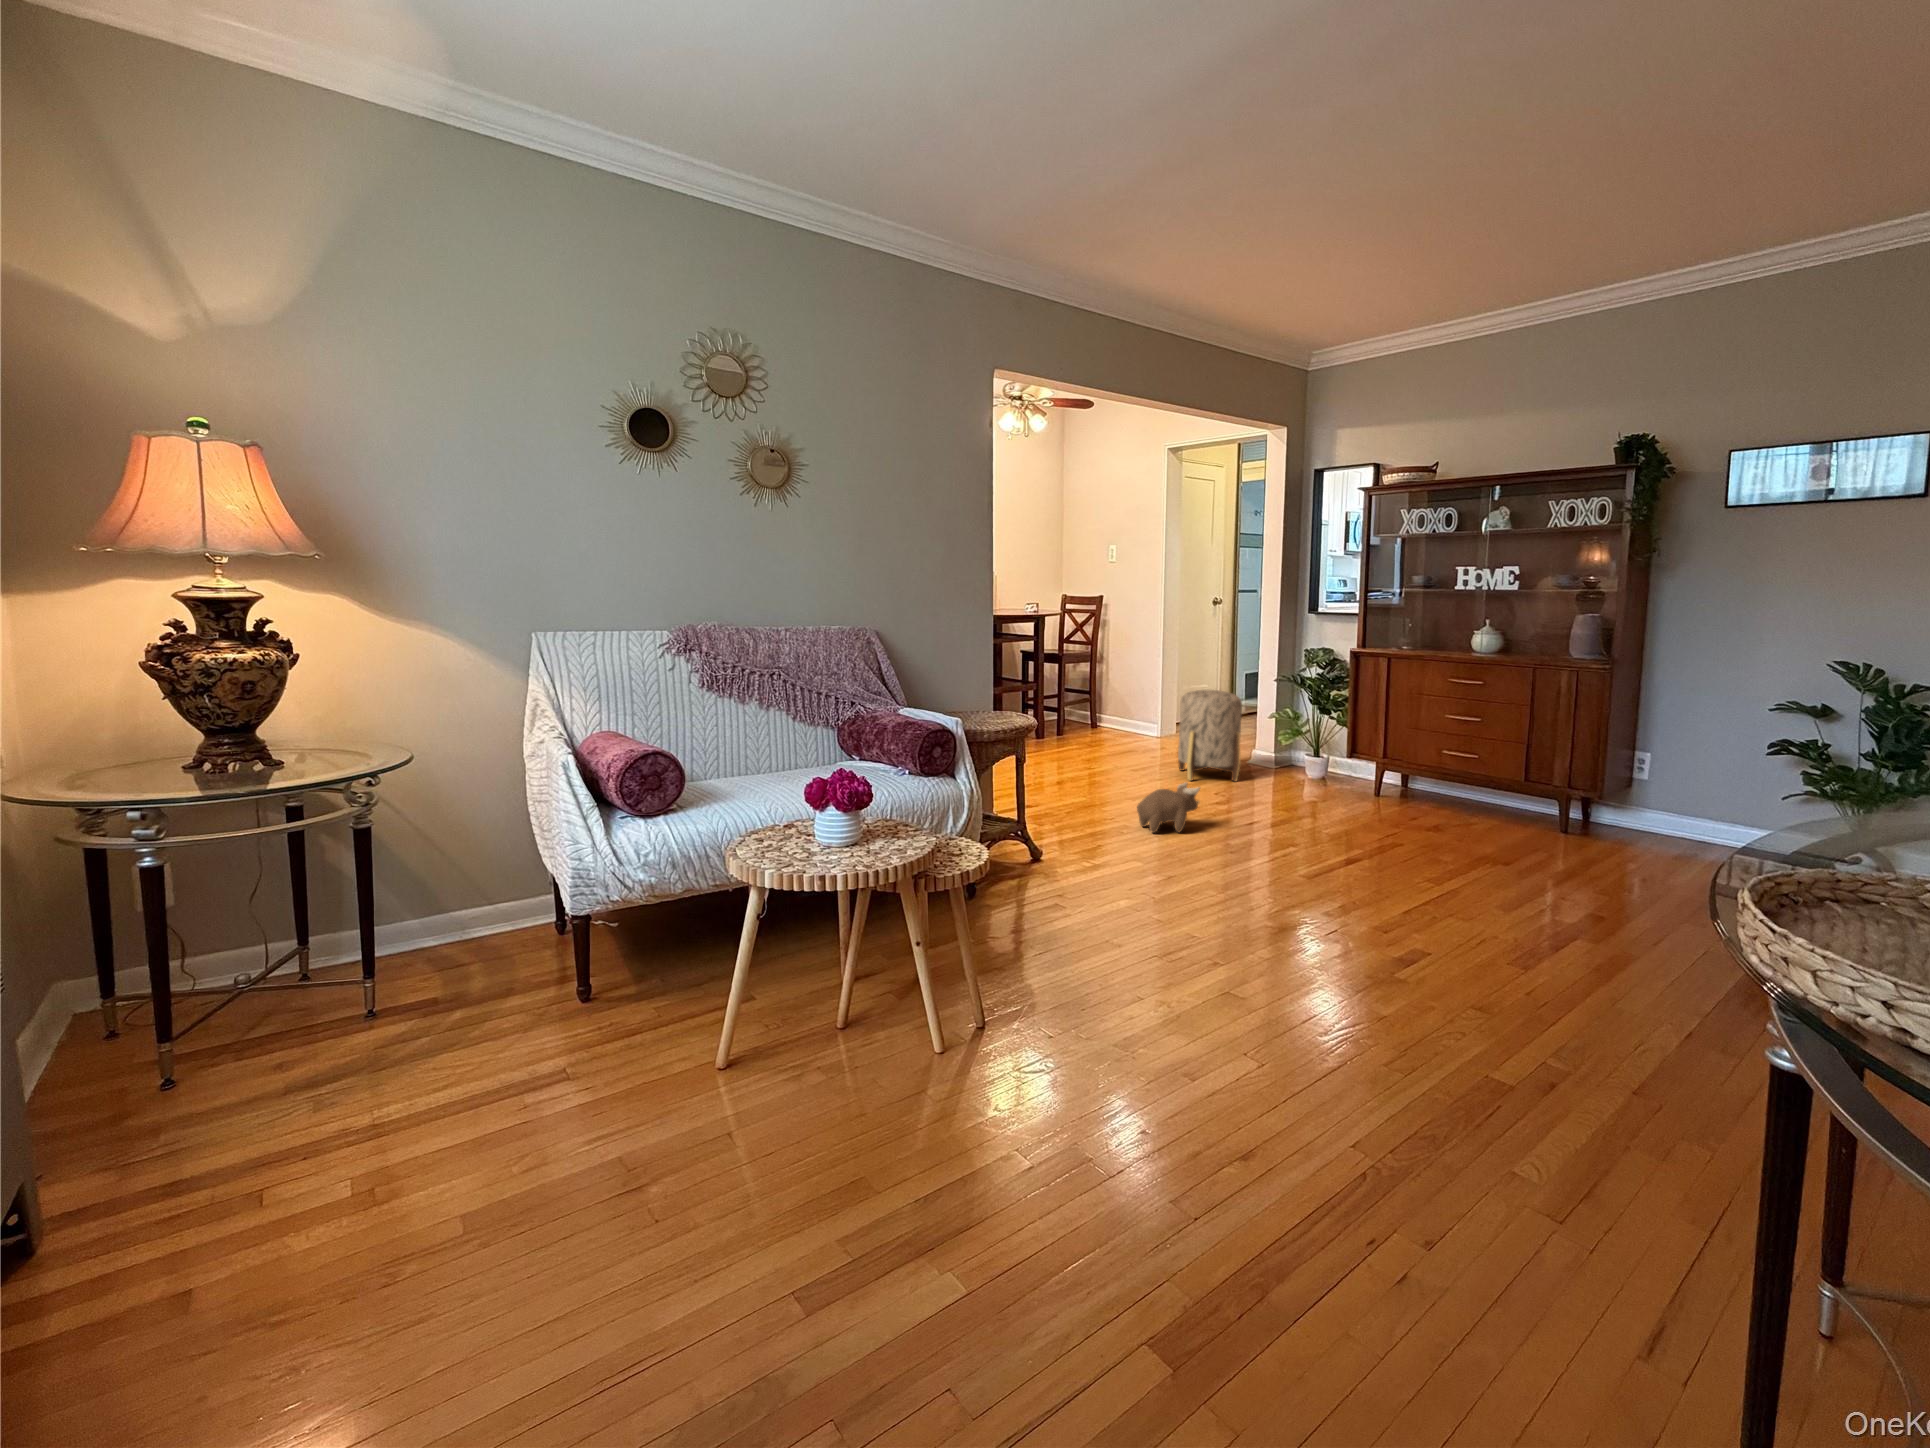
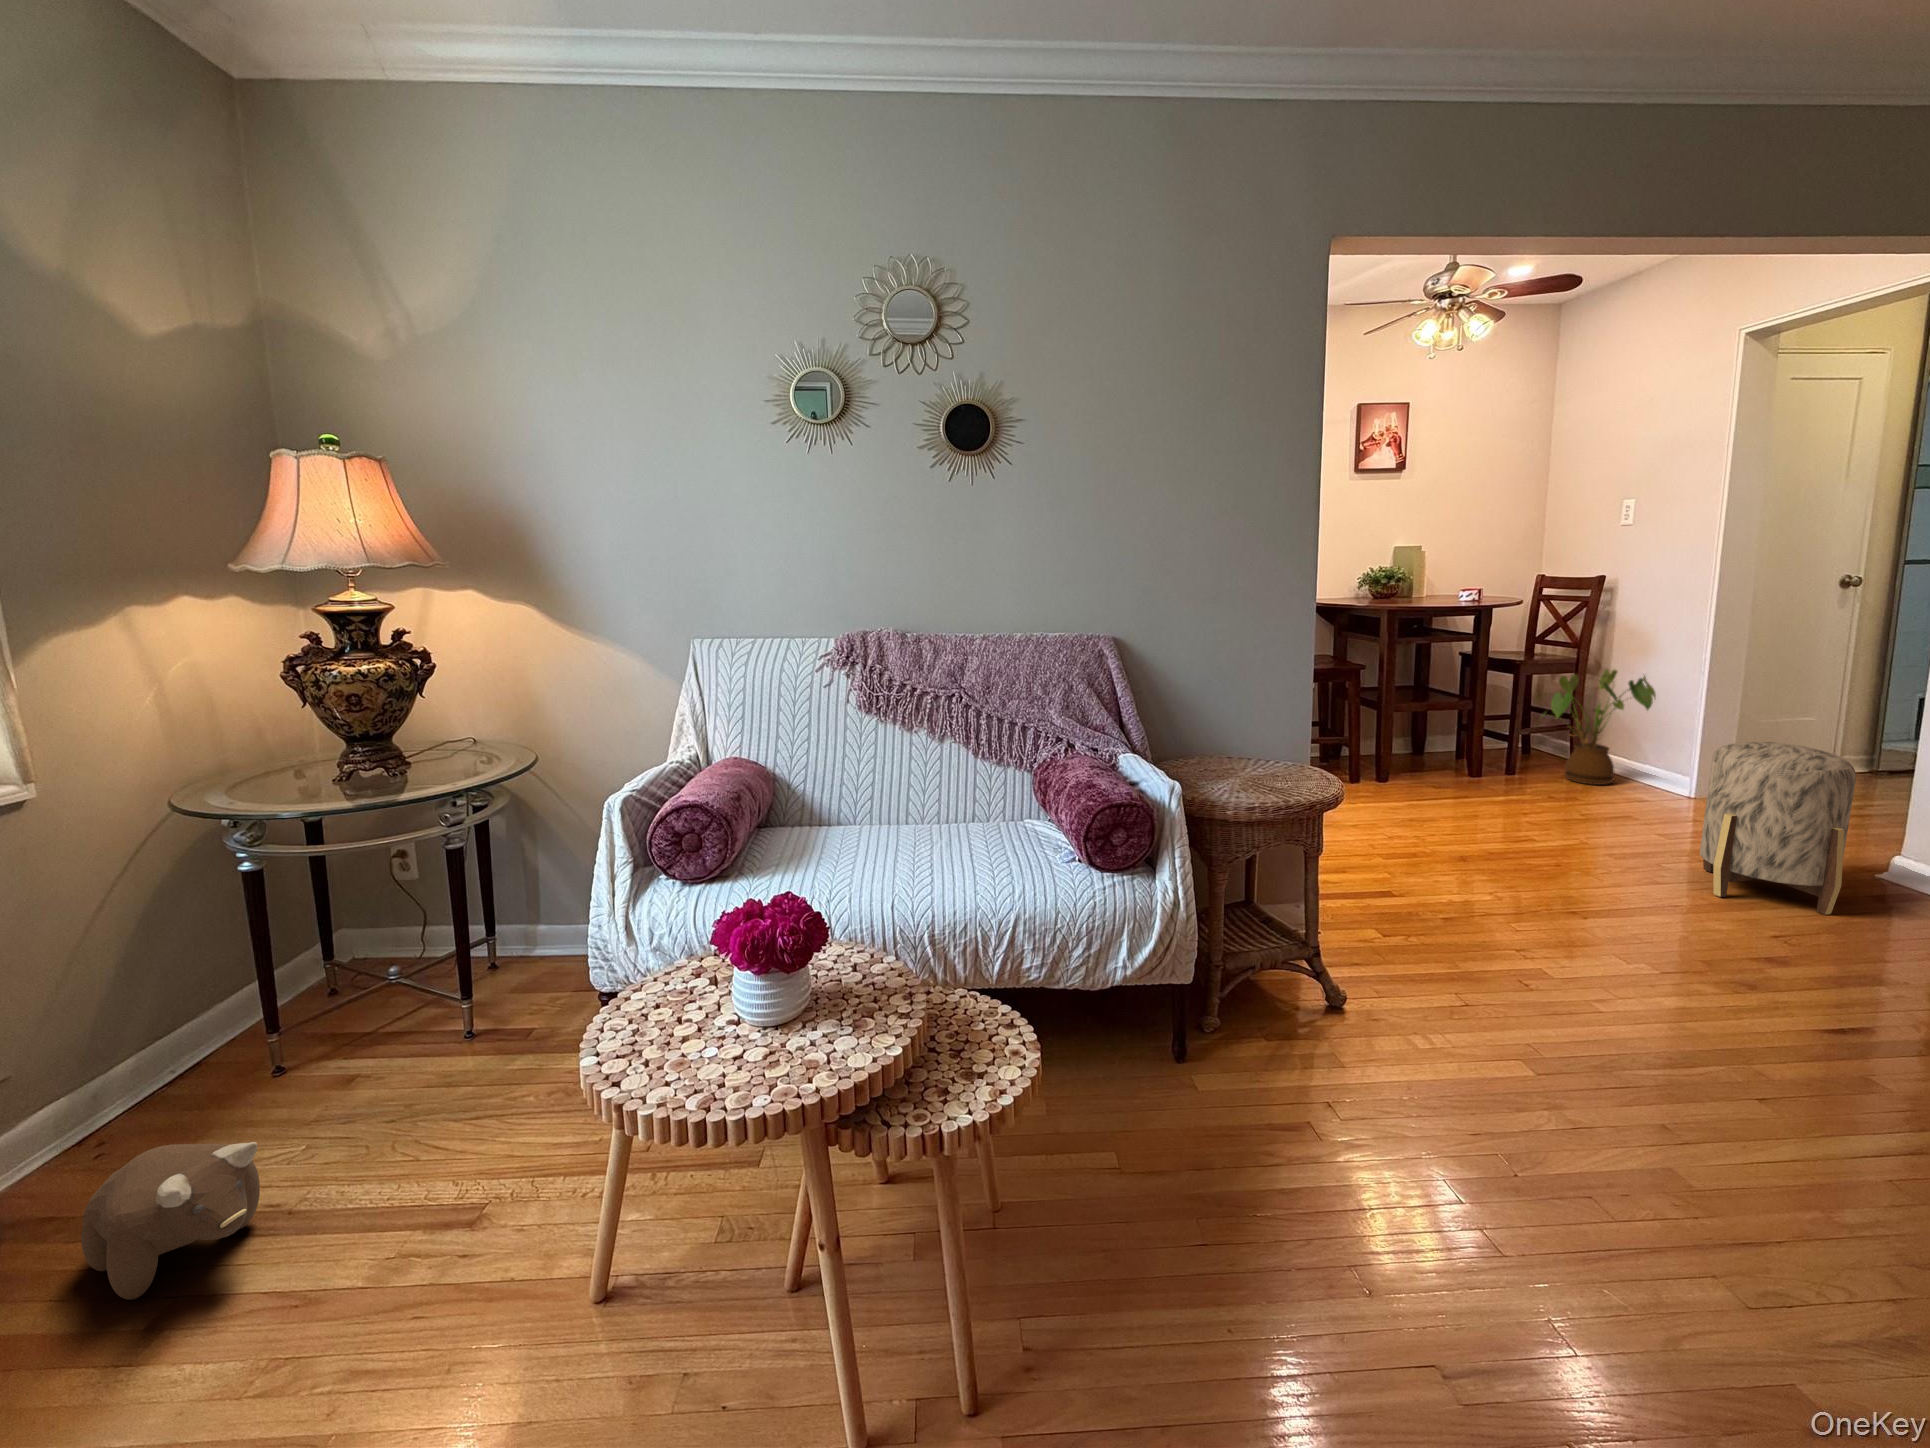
house plant: none [1074,657,1138,736] -> present [1543,669,1656,785]
plush toy: present [1137,783,1200,833] -> present [81,1142,260,1300]

